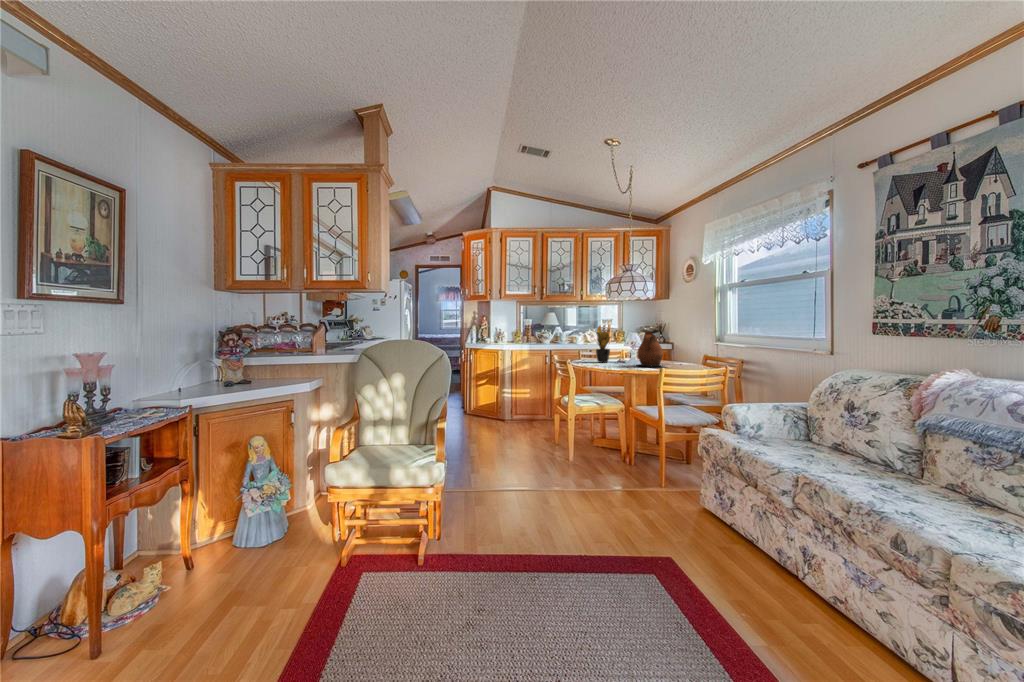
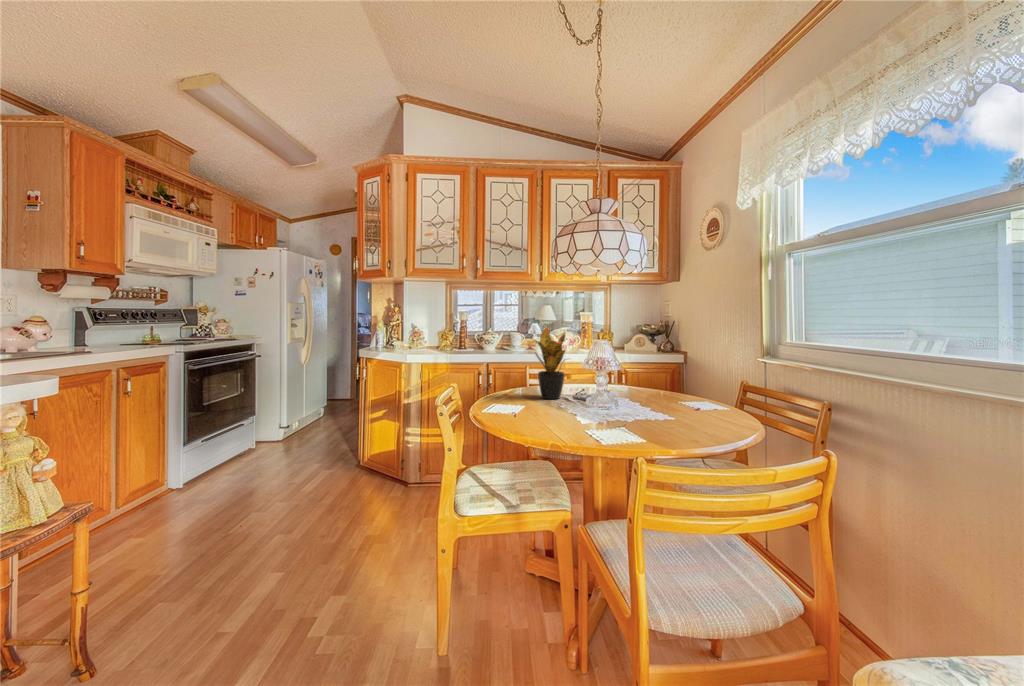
ceramic pitcher: present [638,332,665,366] -> none [603,345,672,420]

